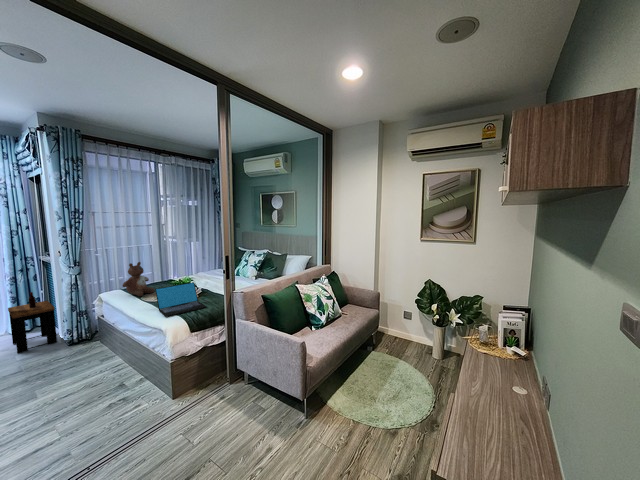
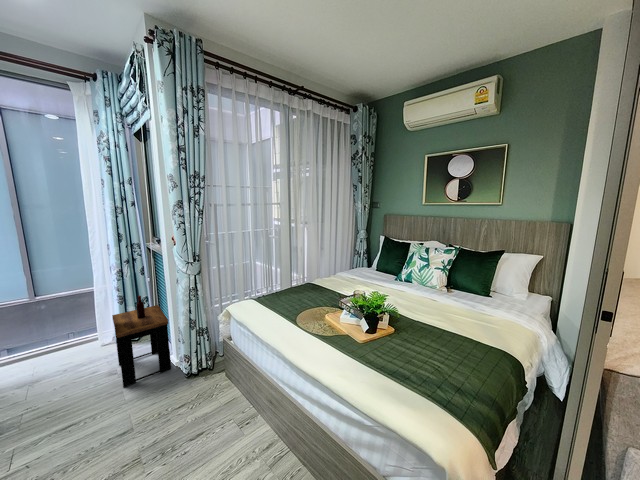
stuffed bear: present [122,262,155,296] -> none [271,260,315,322]
laptop: present [155,282,206,317] -> none [359,309,470,413]

